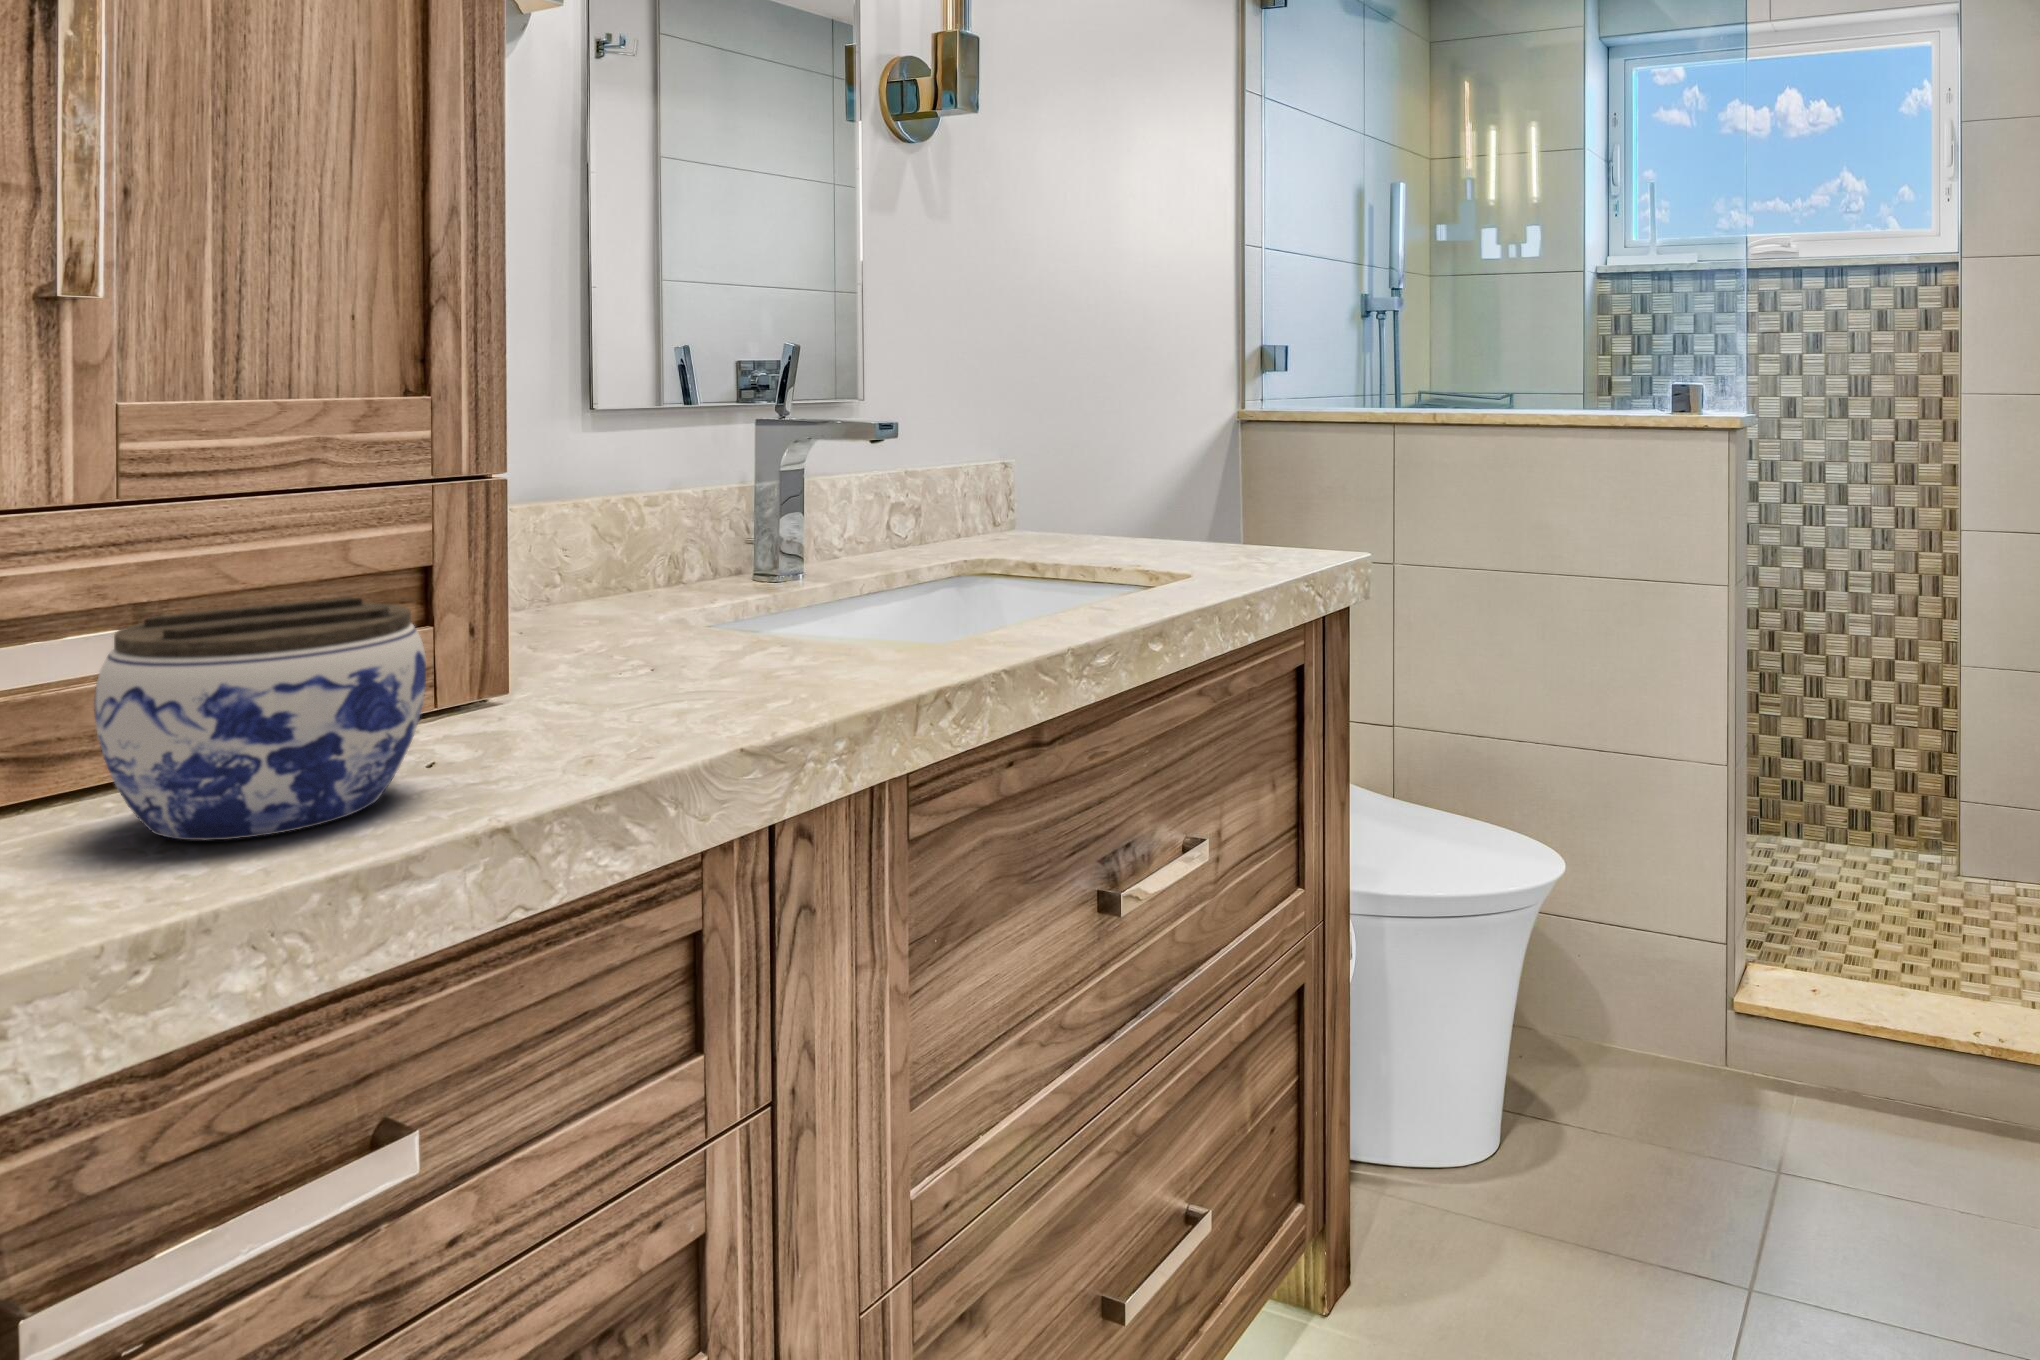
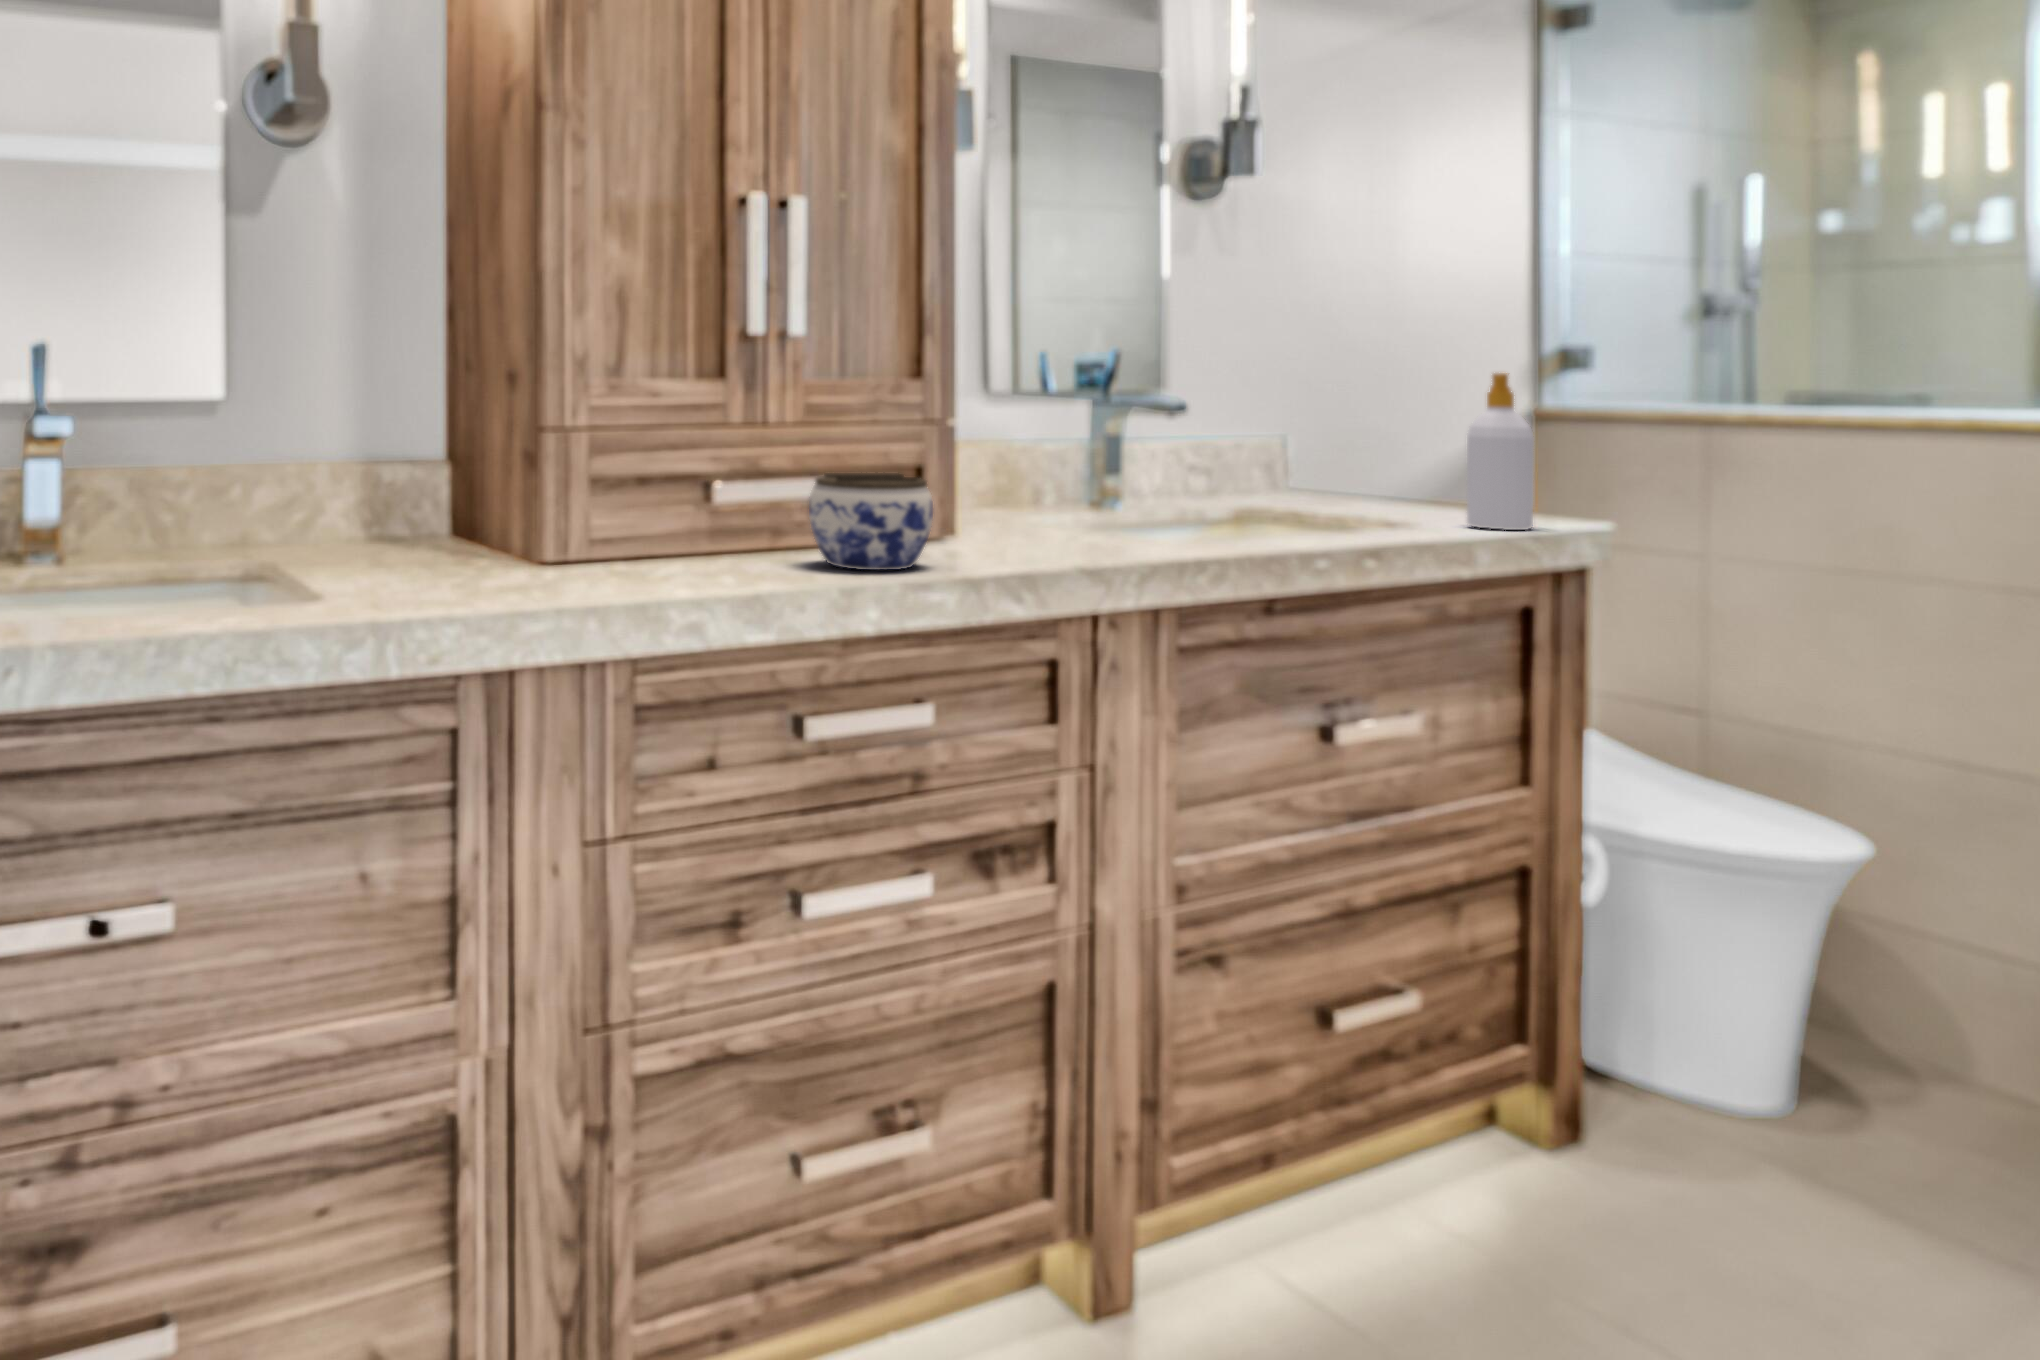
soap bottle: none [1231,370,1300,566] -> present [1467,373,1534,530]

